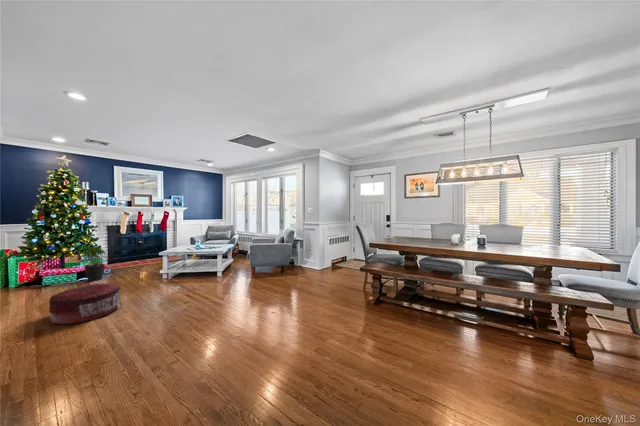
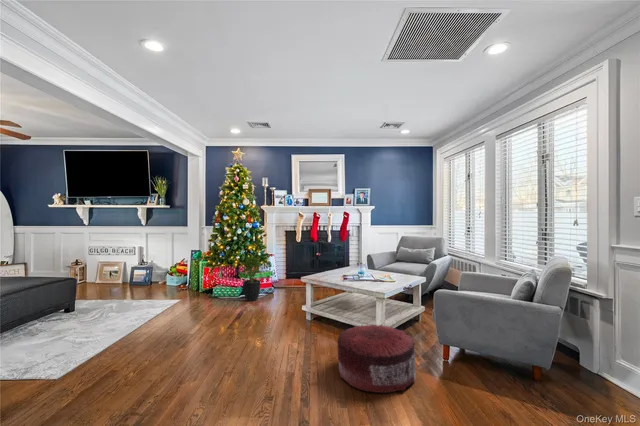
pouf: present [49,283,121,324] -> present [337,324,416,393]

